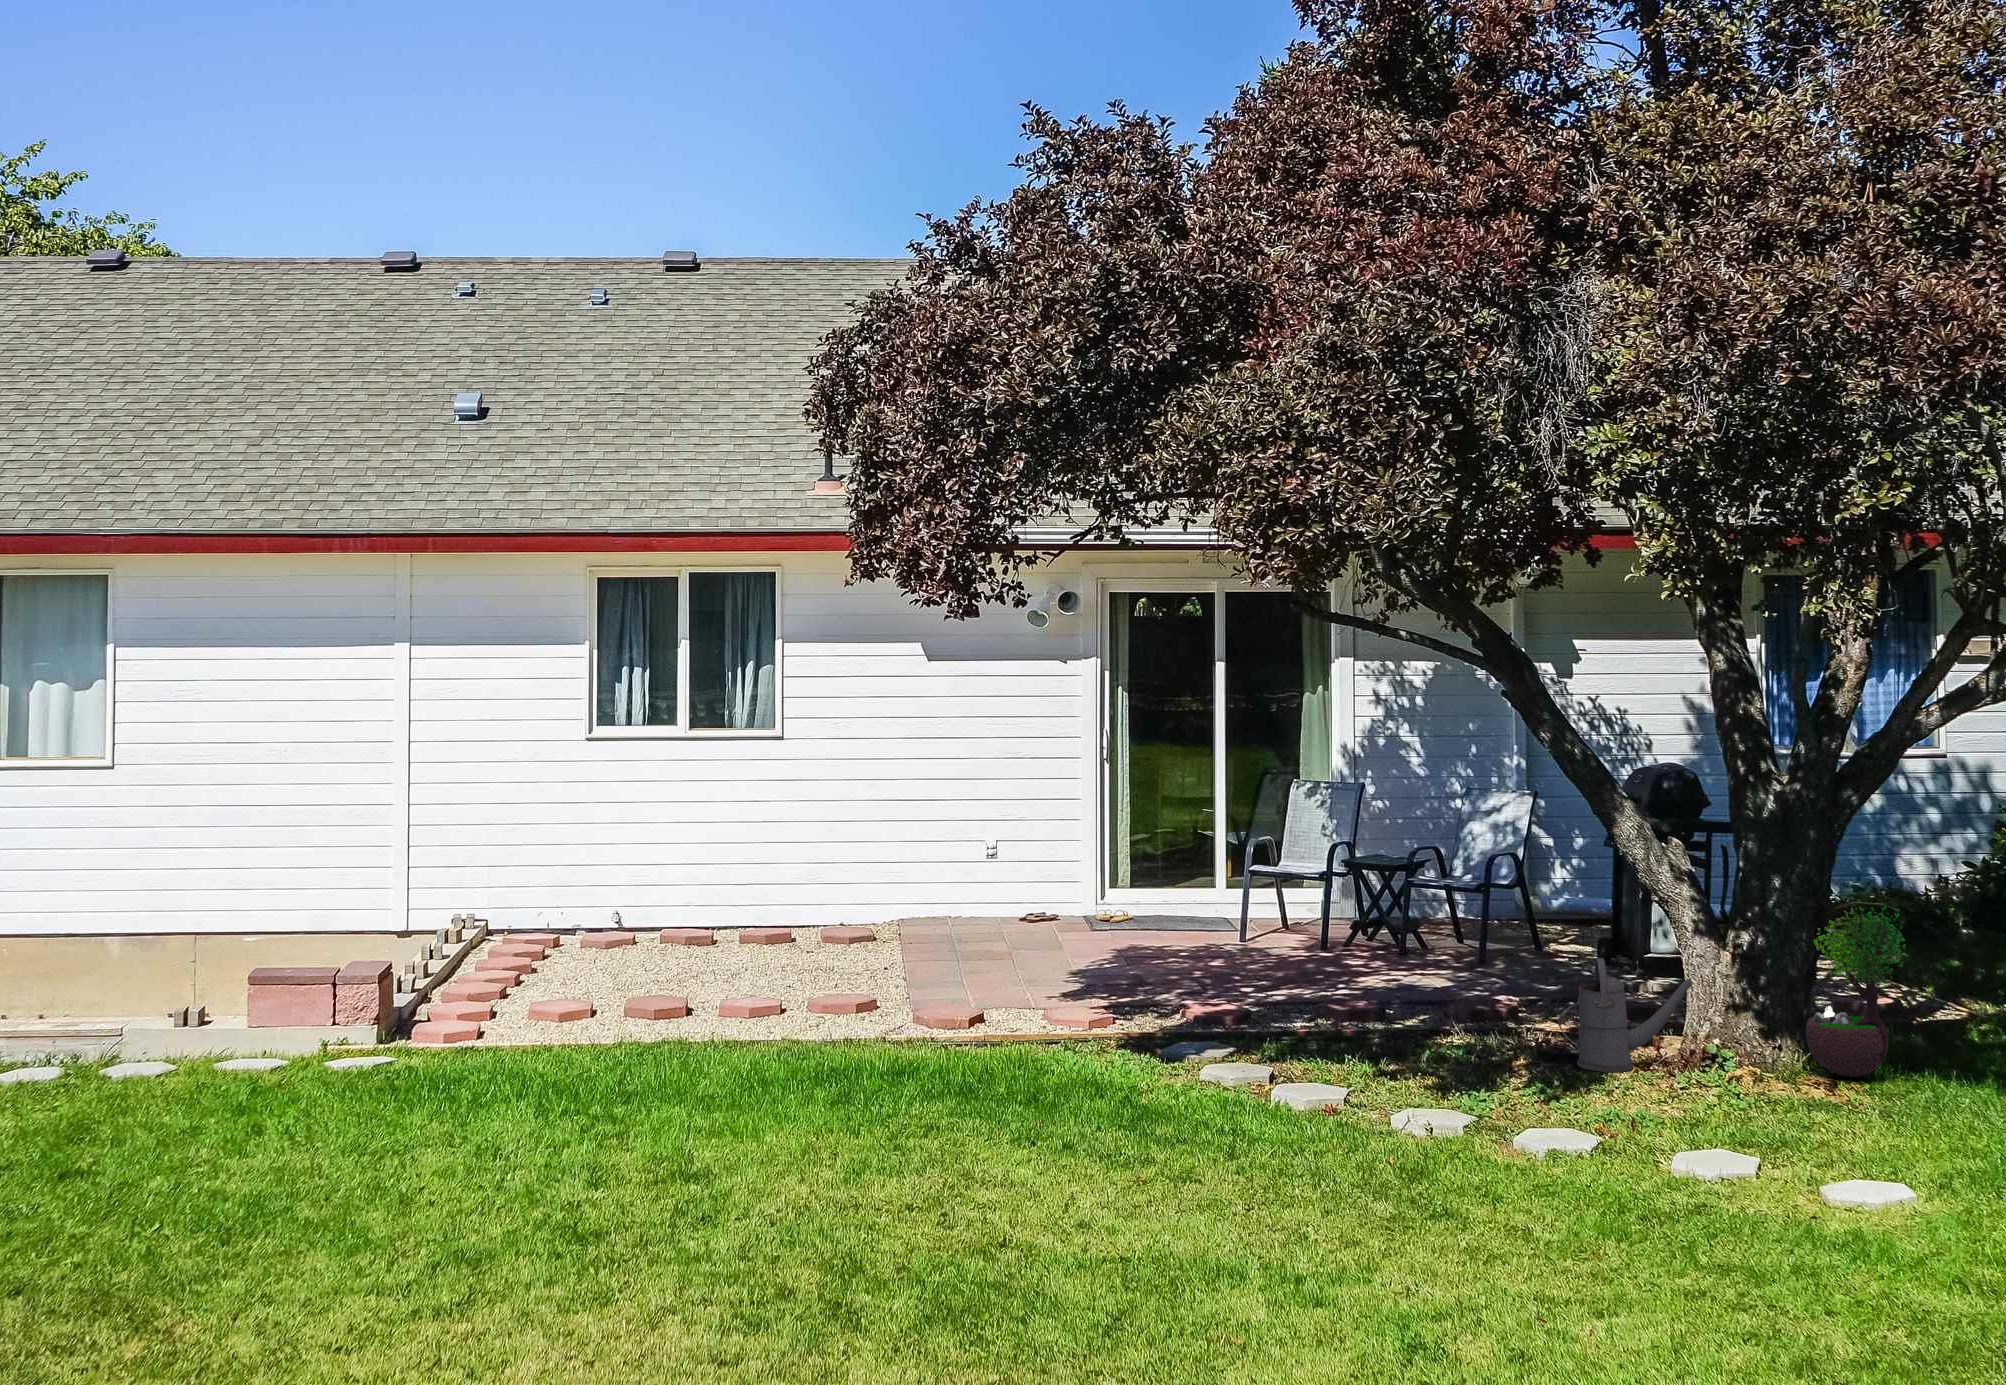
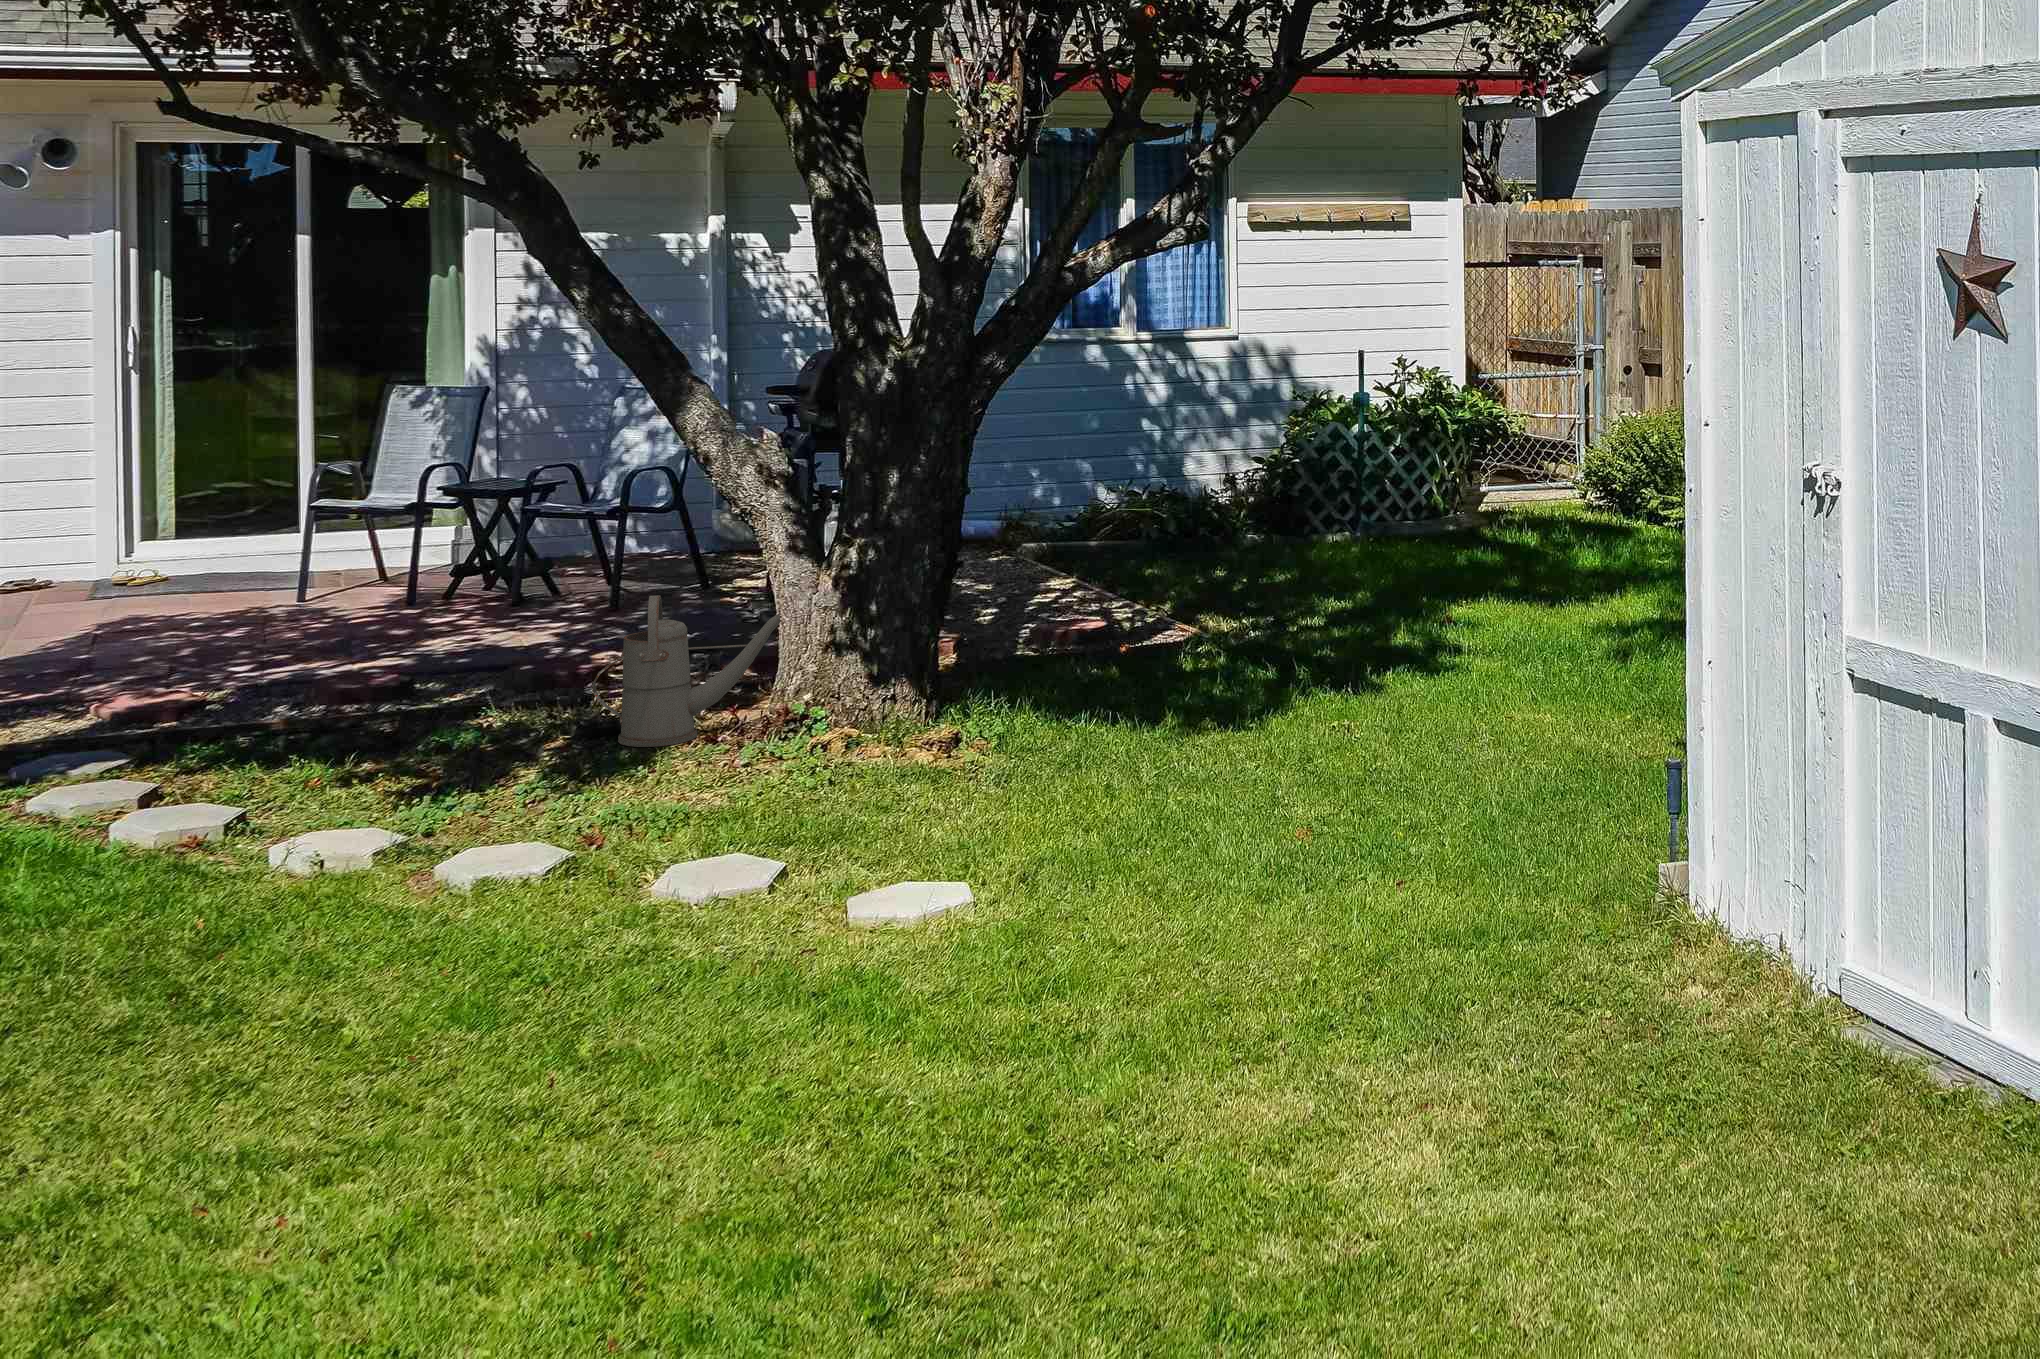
potted tree: present [1806,900,1907,1077] -> none [927,496,1058,722]

